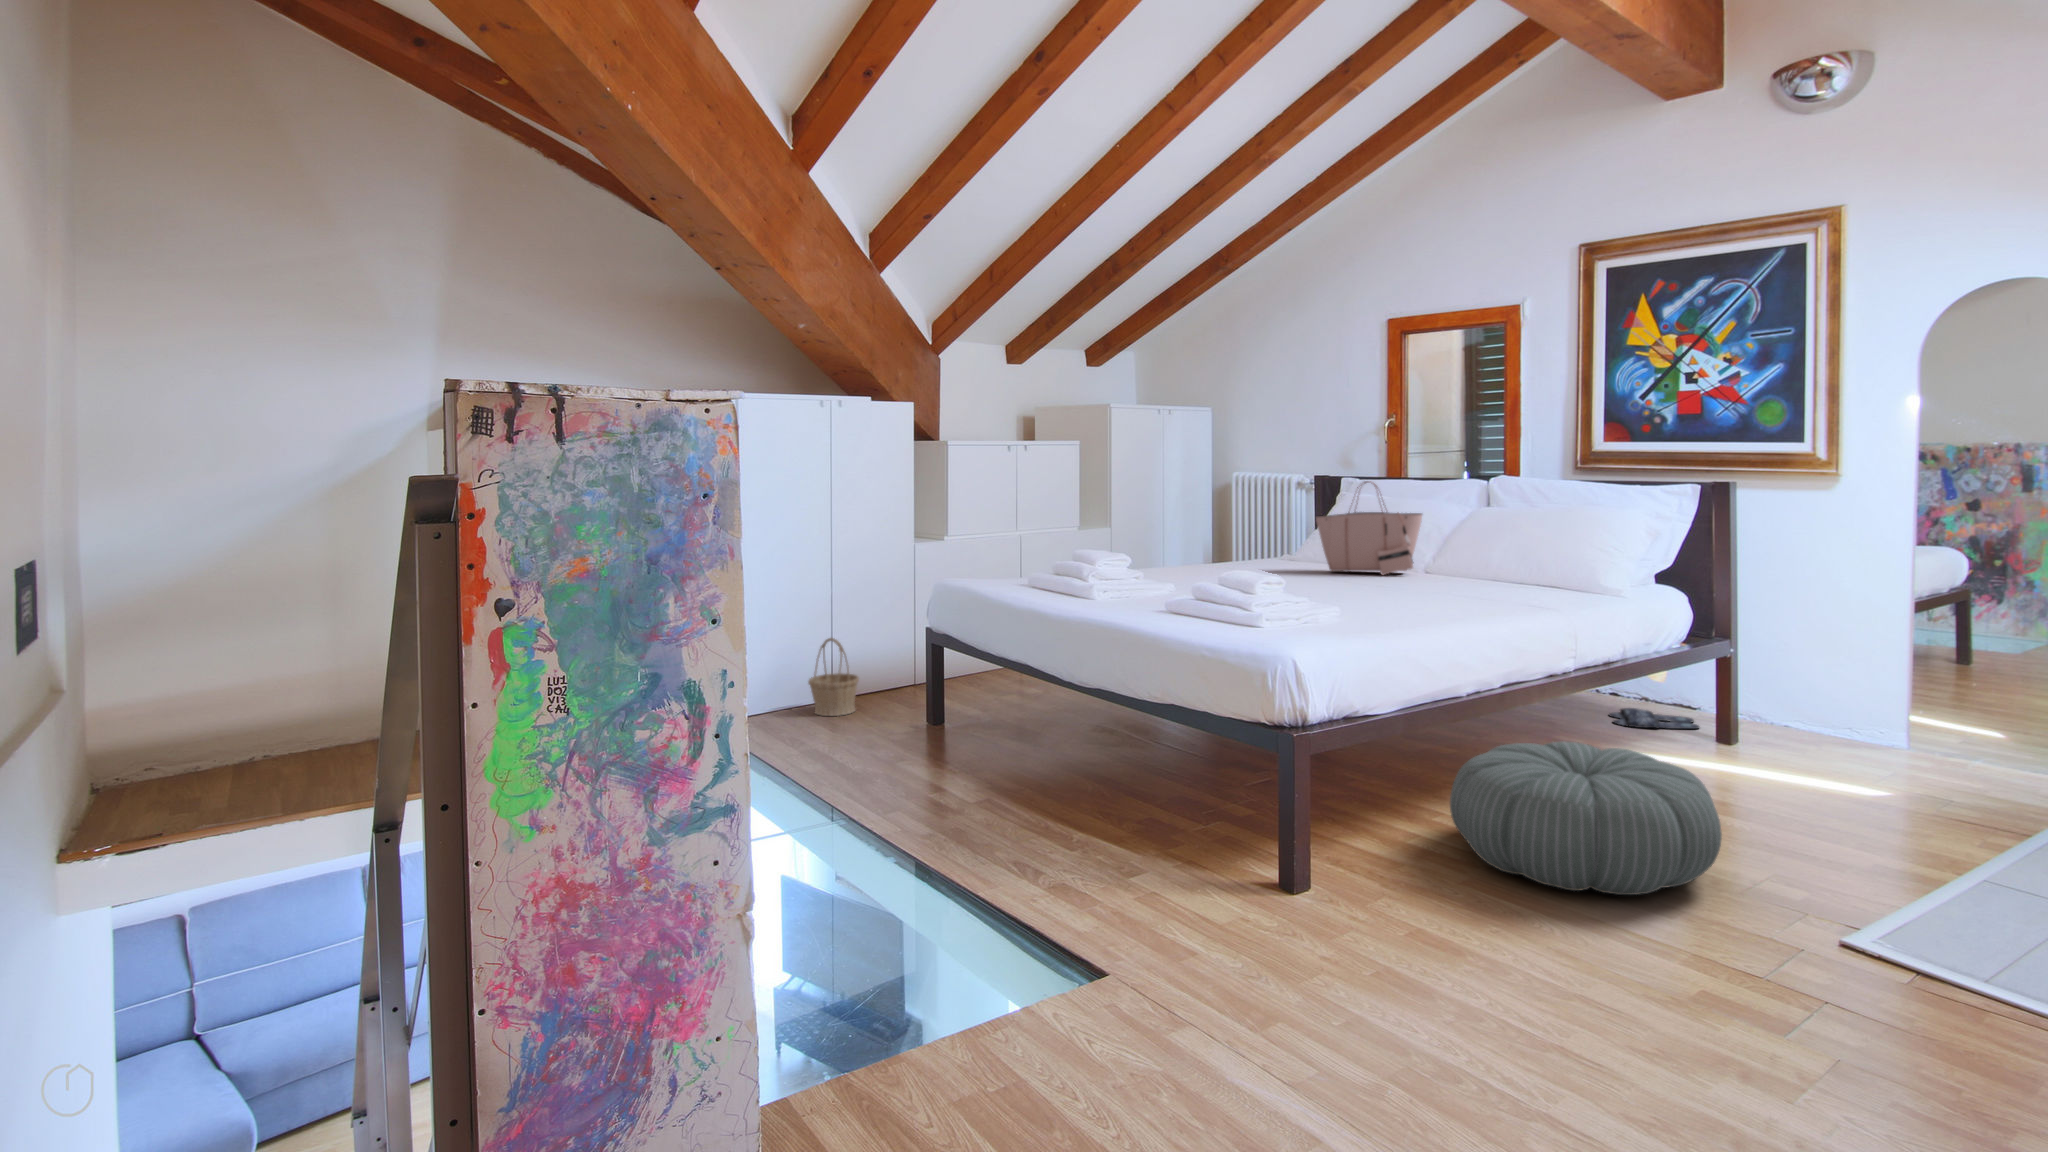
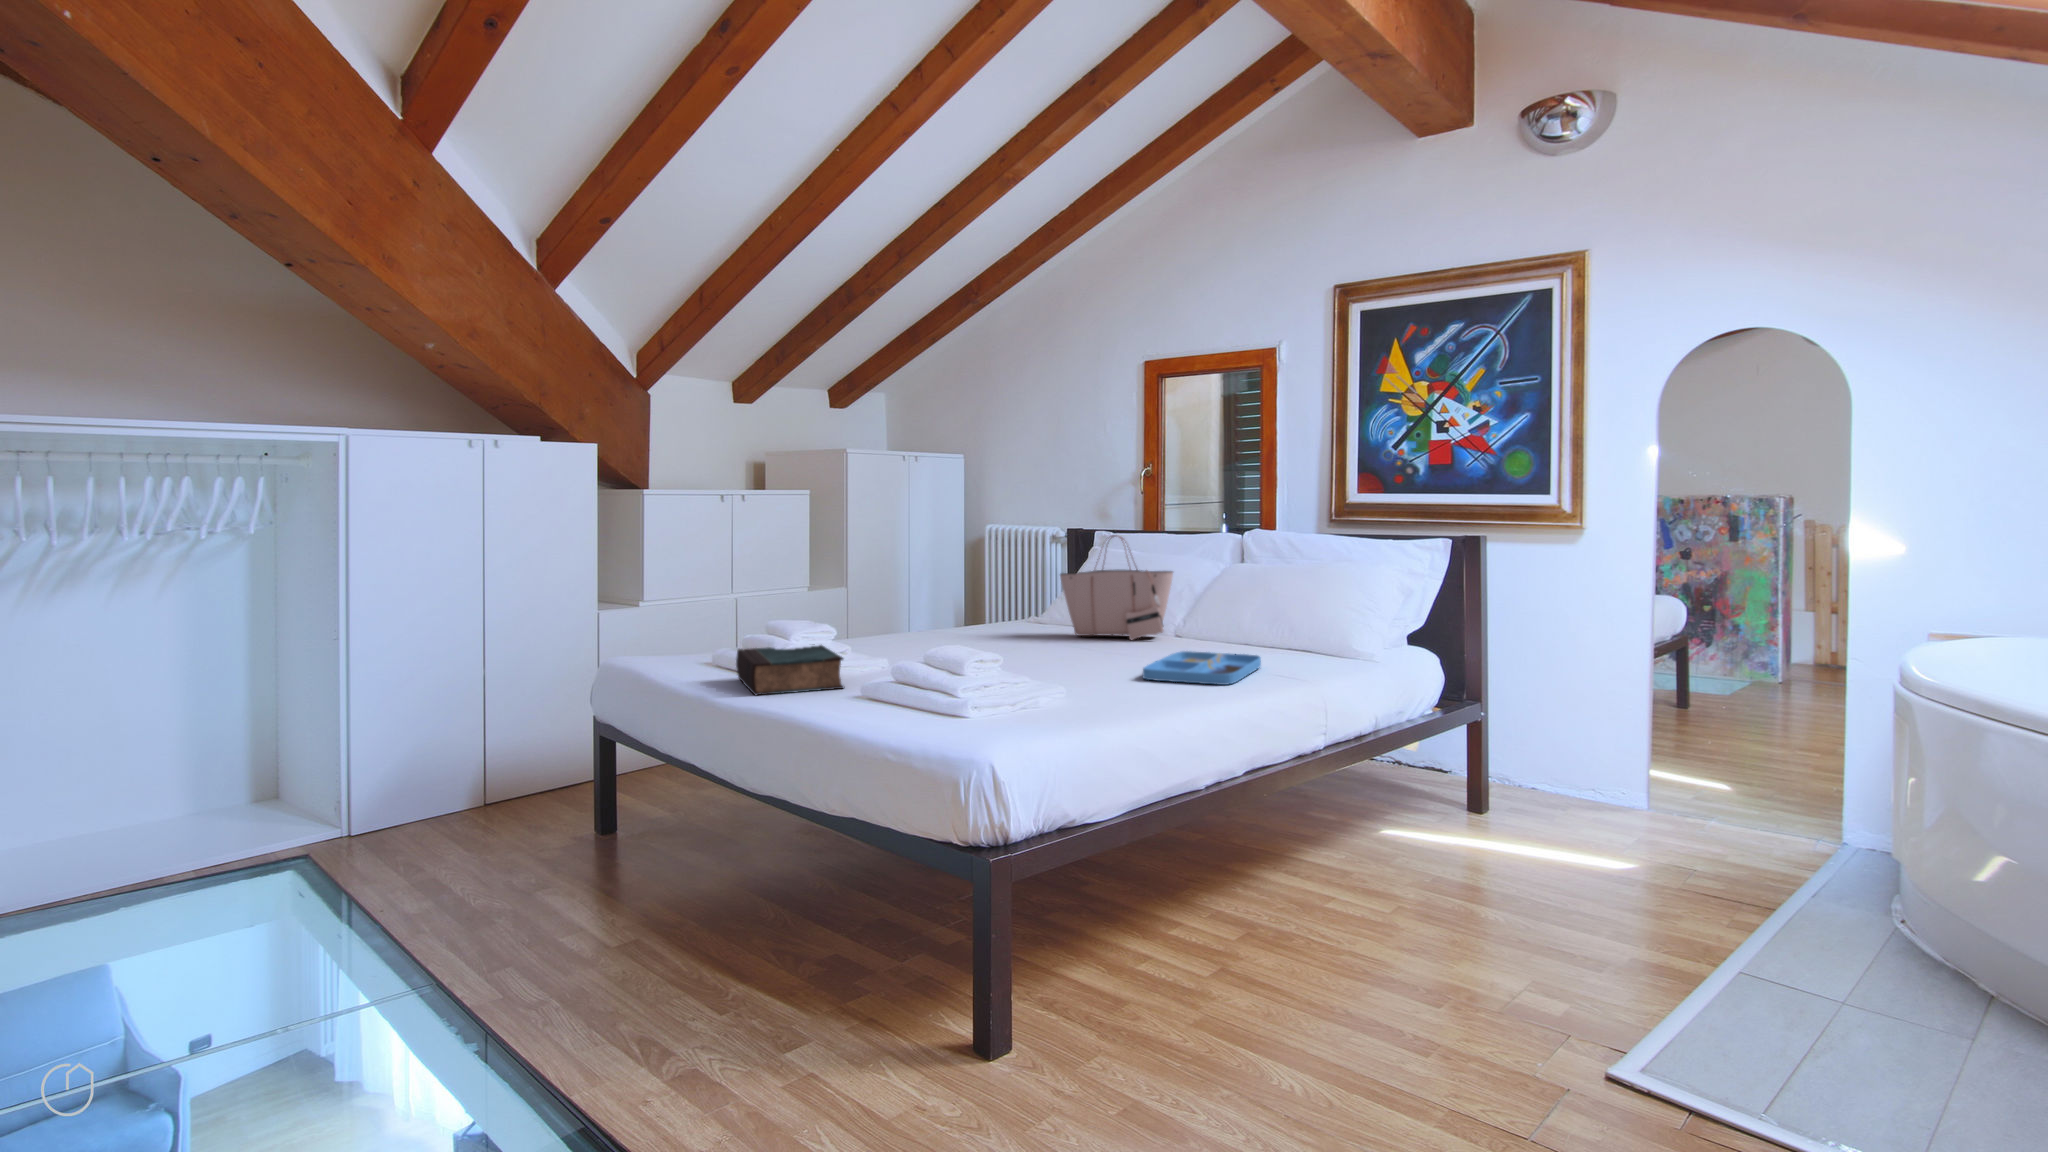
book: none [1053,572,1148,611] -> present [736,645,844,695]
tray: none [1405,582,1512,608] -> present [1143,651,1261,685]
basket: present [808,638,859,716] -> none [453,723,522,821]
slippers: present [1609,708,1699,729] -> none [1370,779,1461,803]
pouf: present [1450,741,1722,895] -> none [1184,843,1482,1039]

